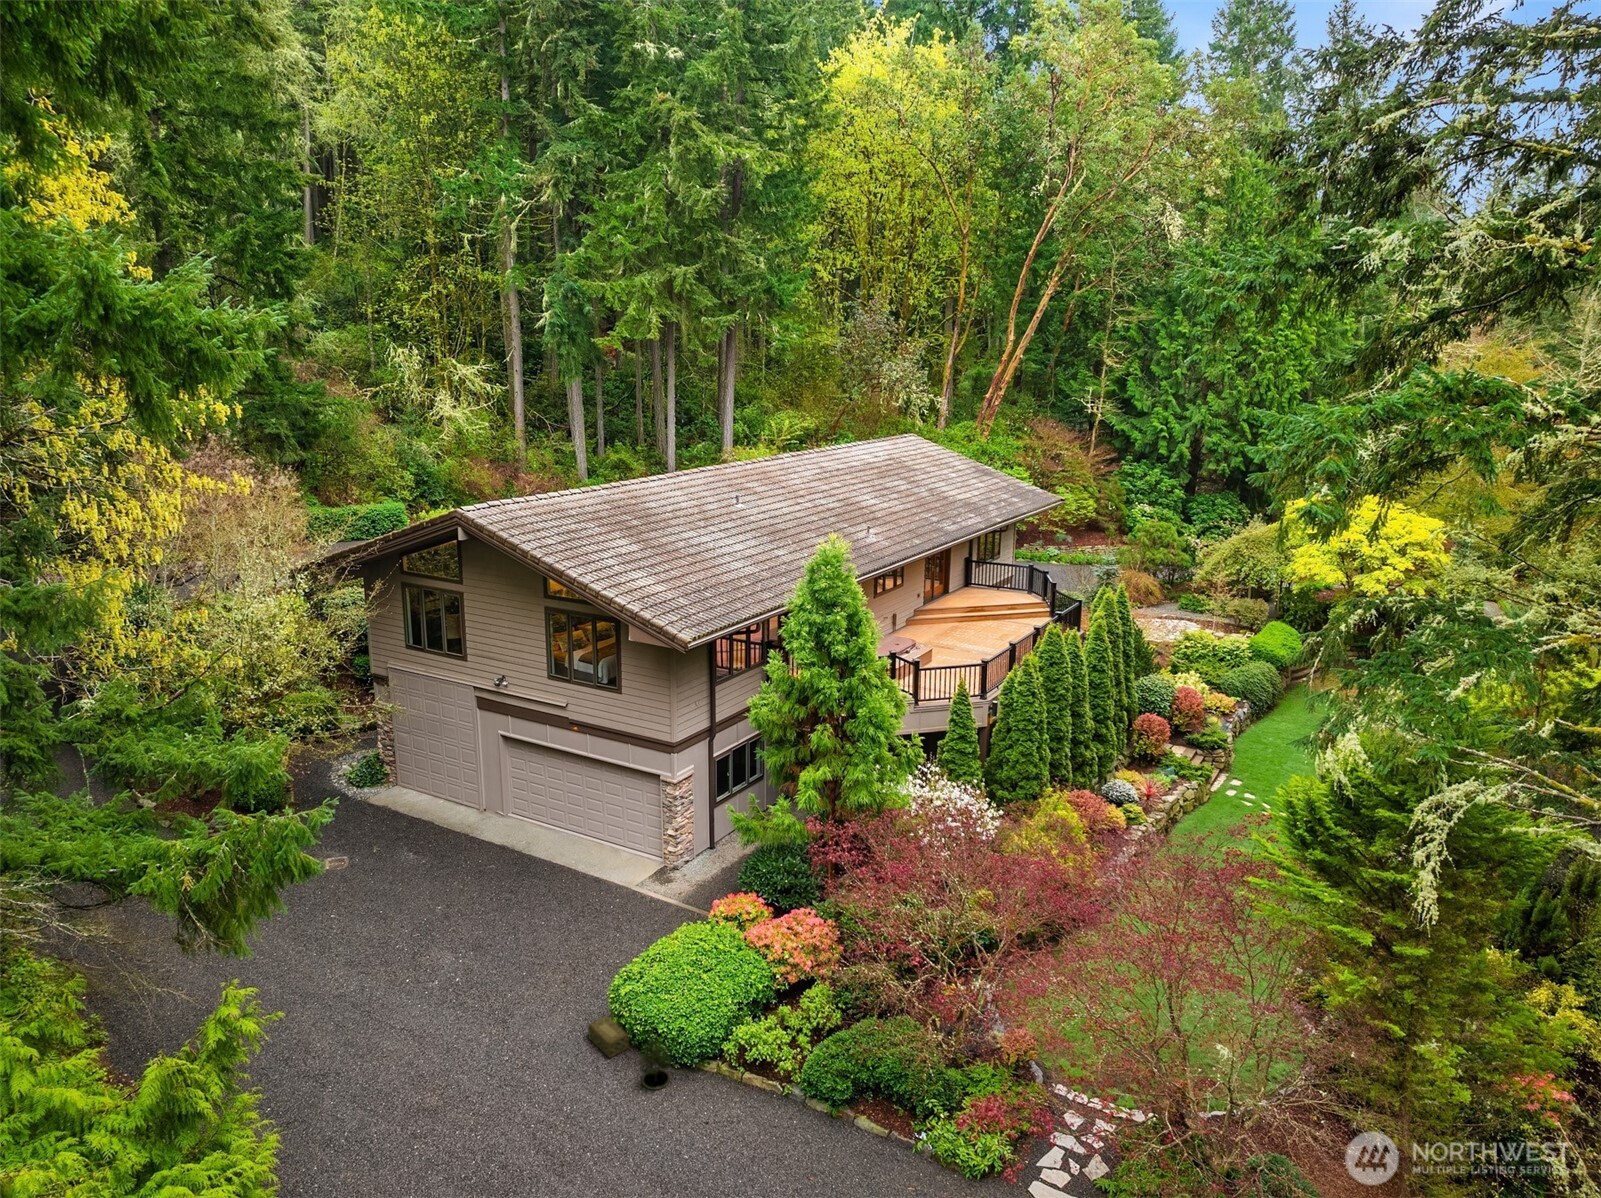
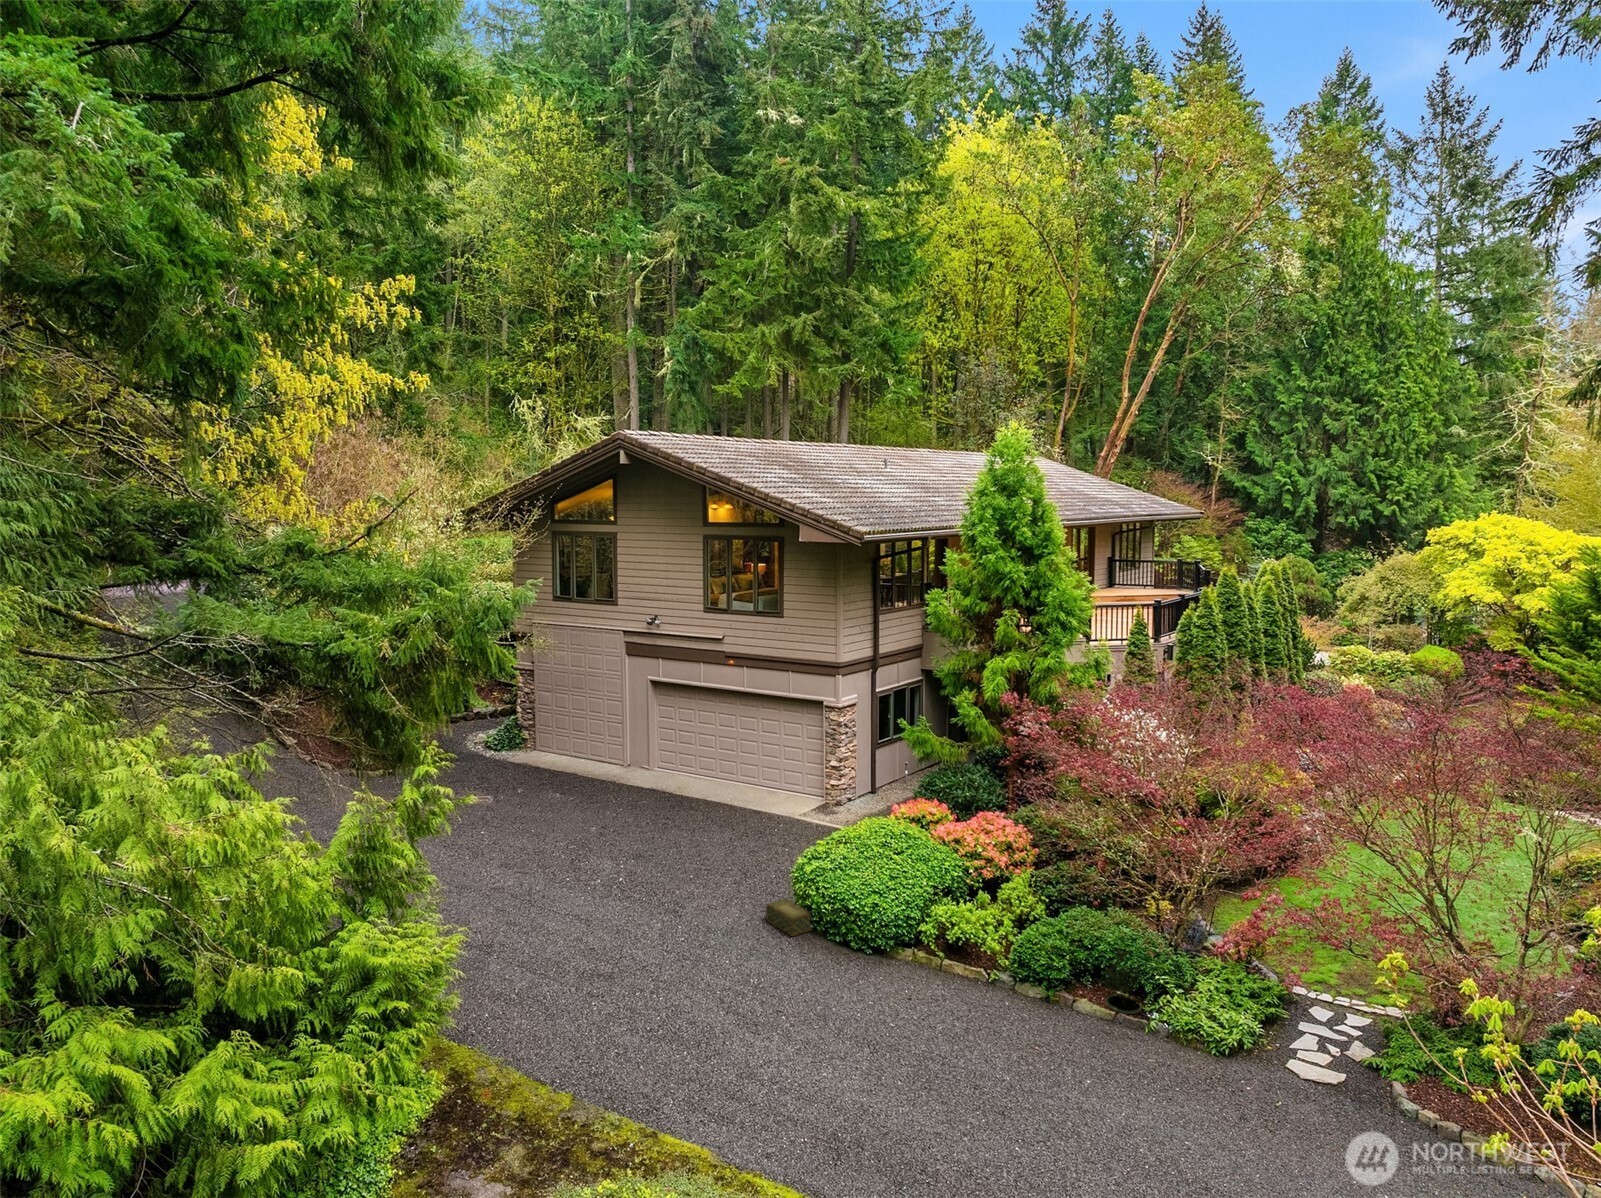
potted tree: present [639,1036,670,1090] -> present [1106,946,1142,1014]

